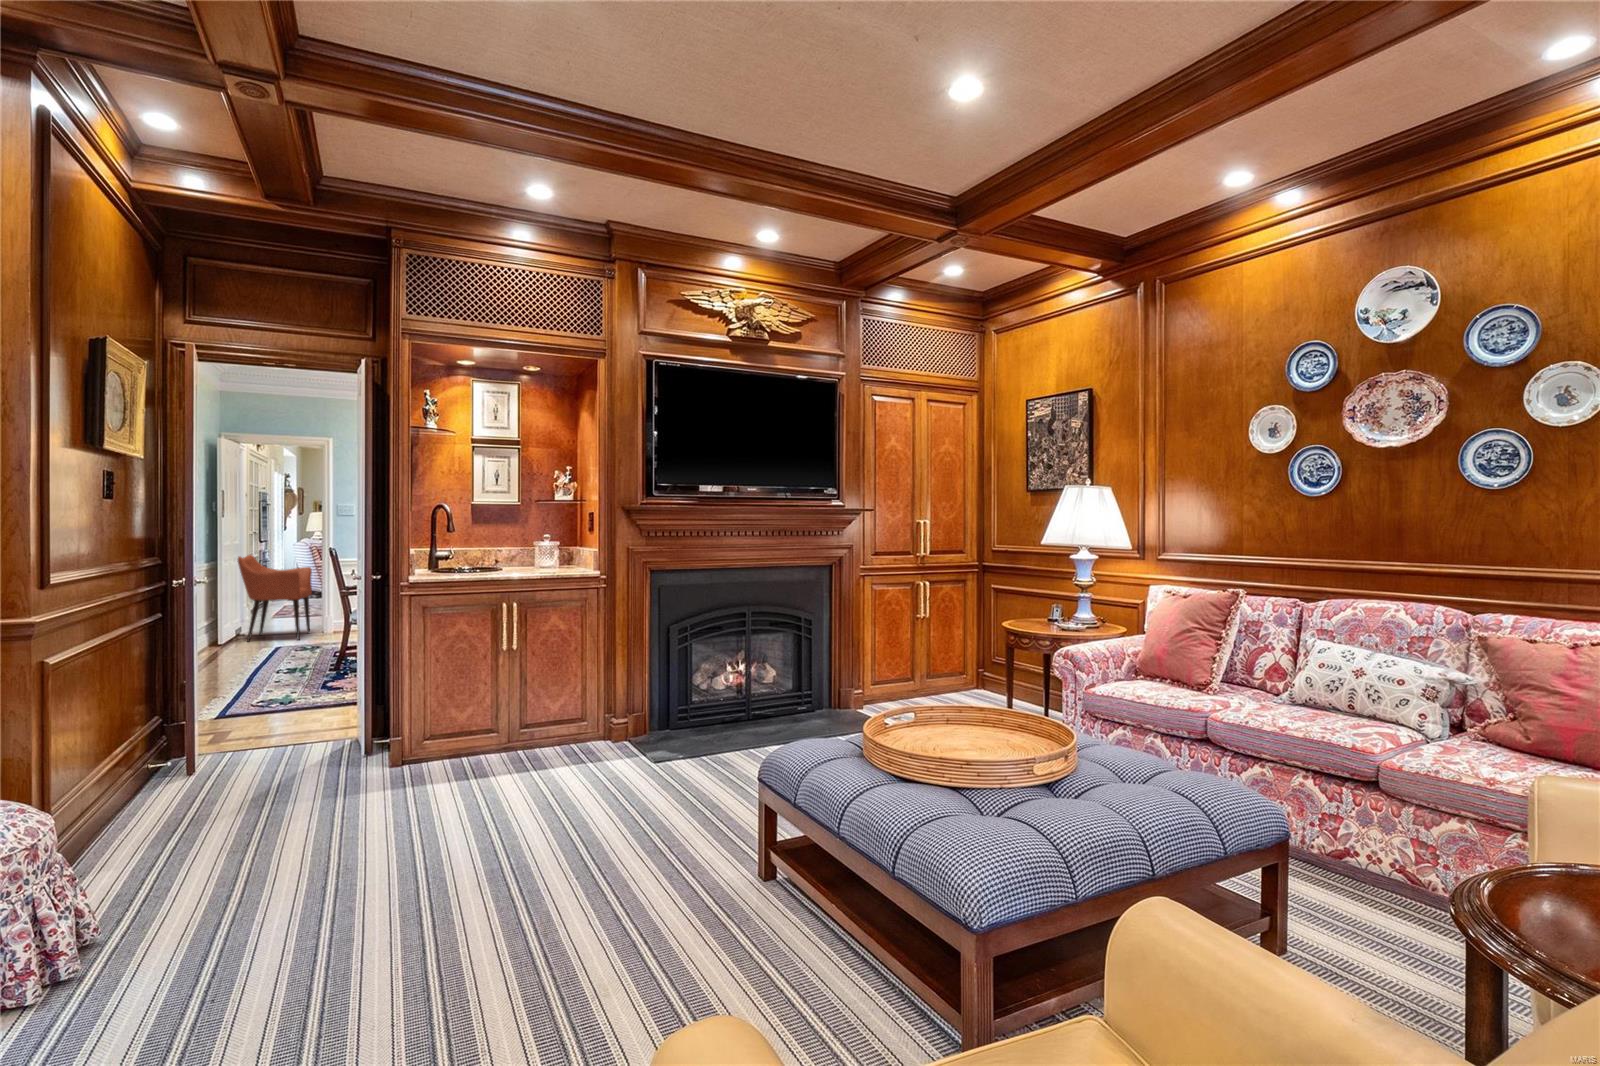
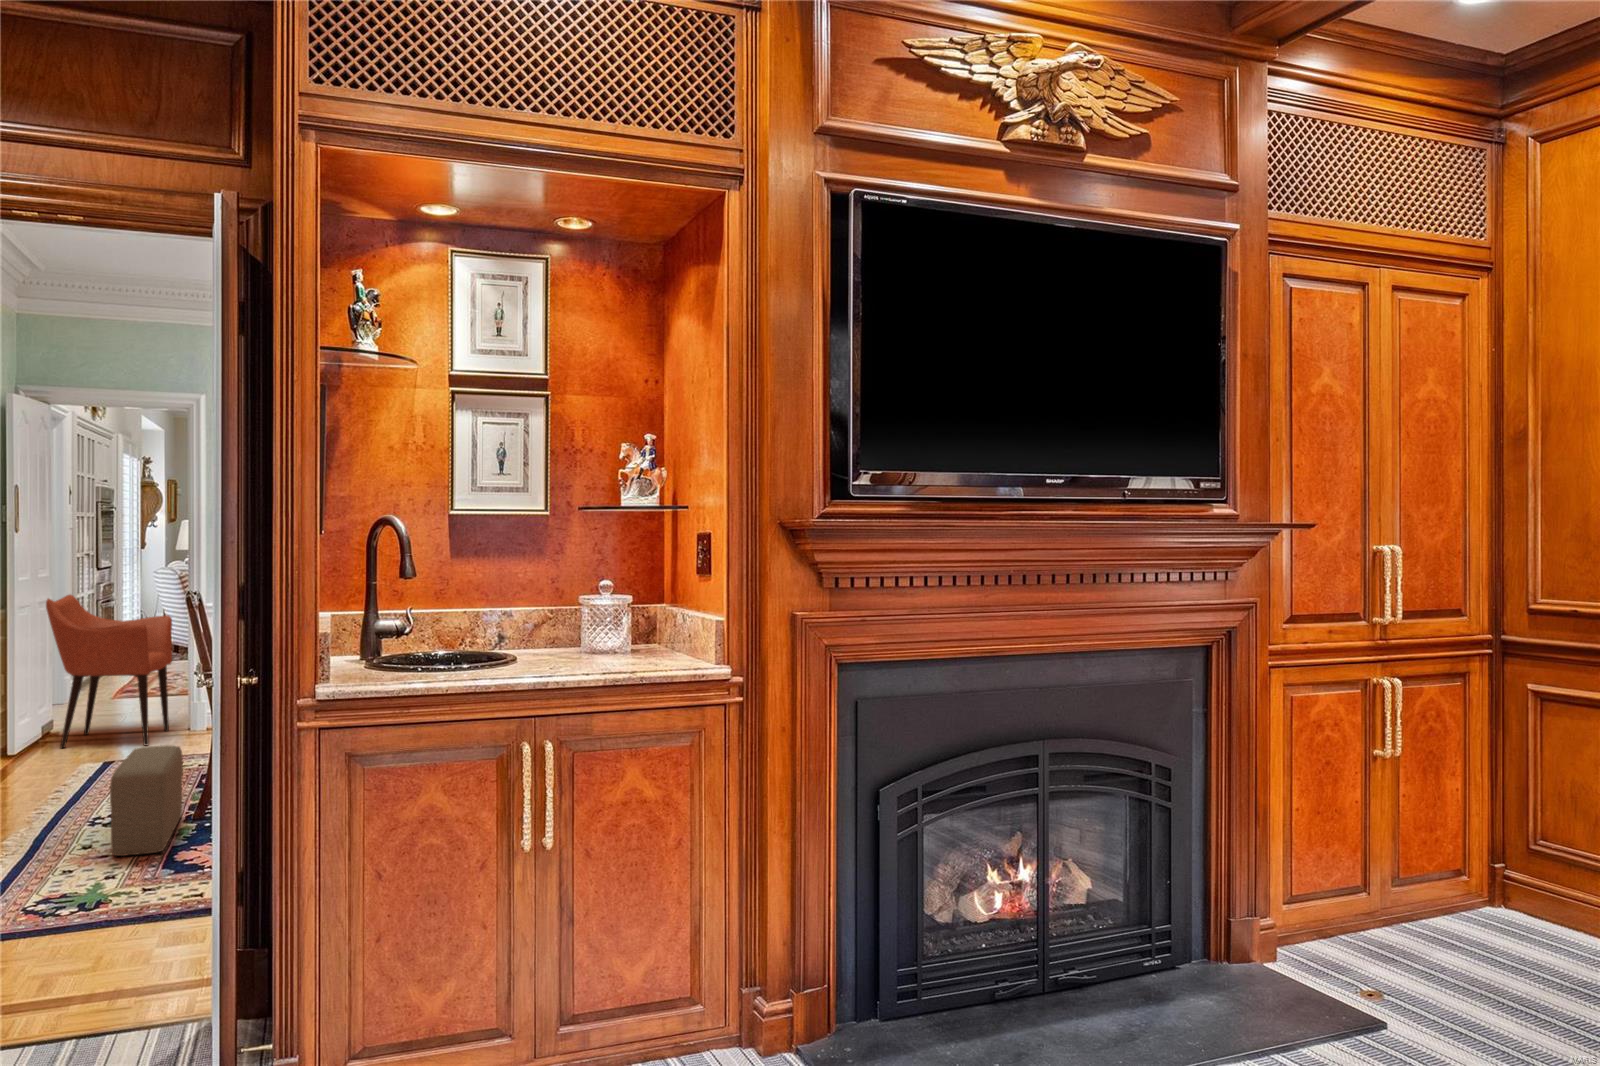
pouf: none [291,631,327,684] -> present [110,745,183,856]

